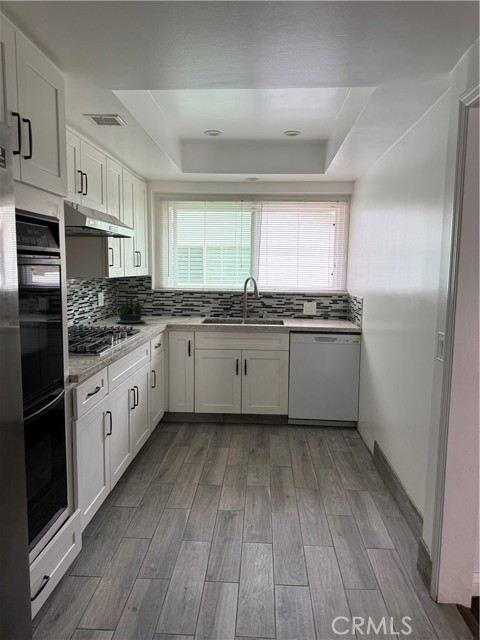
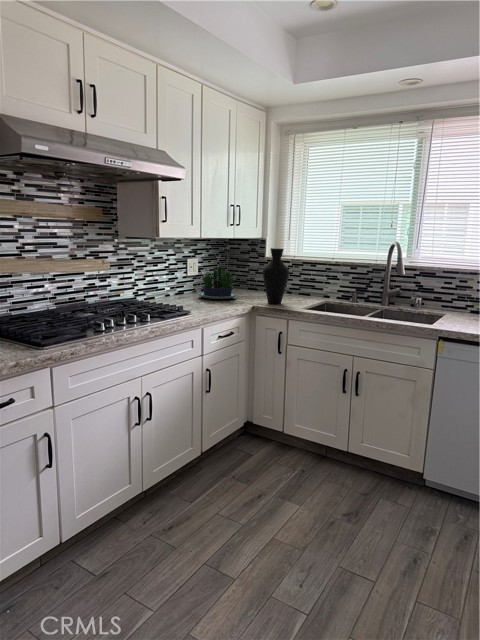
vase: none [167,284,186,323] -> present [263,248,289,304]

